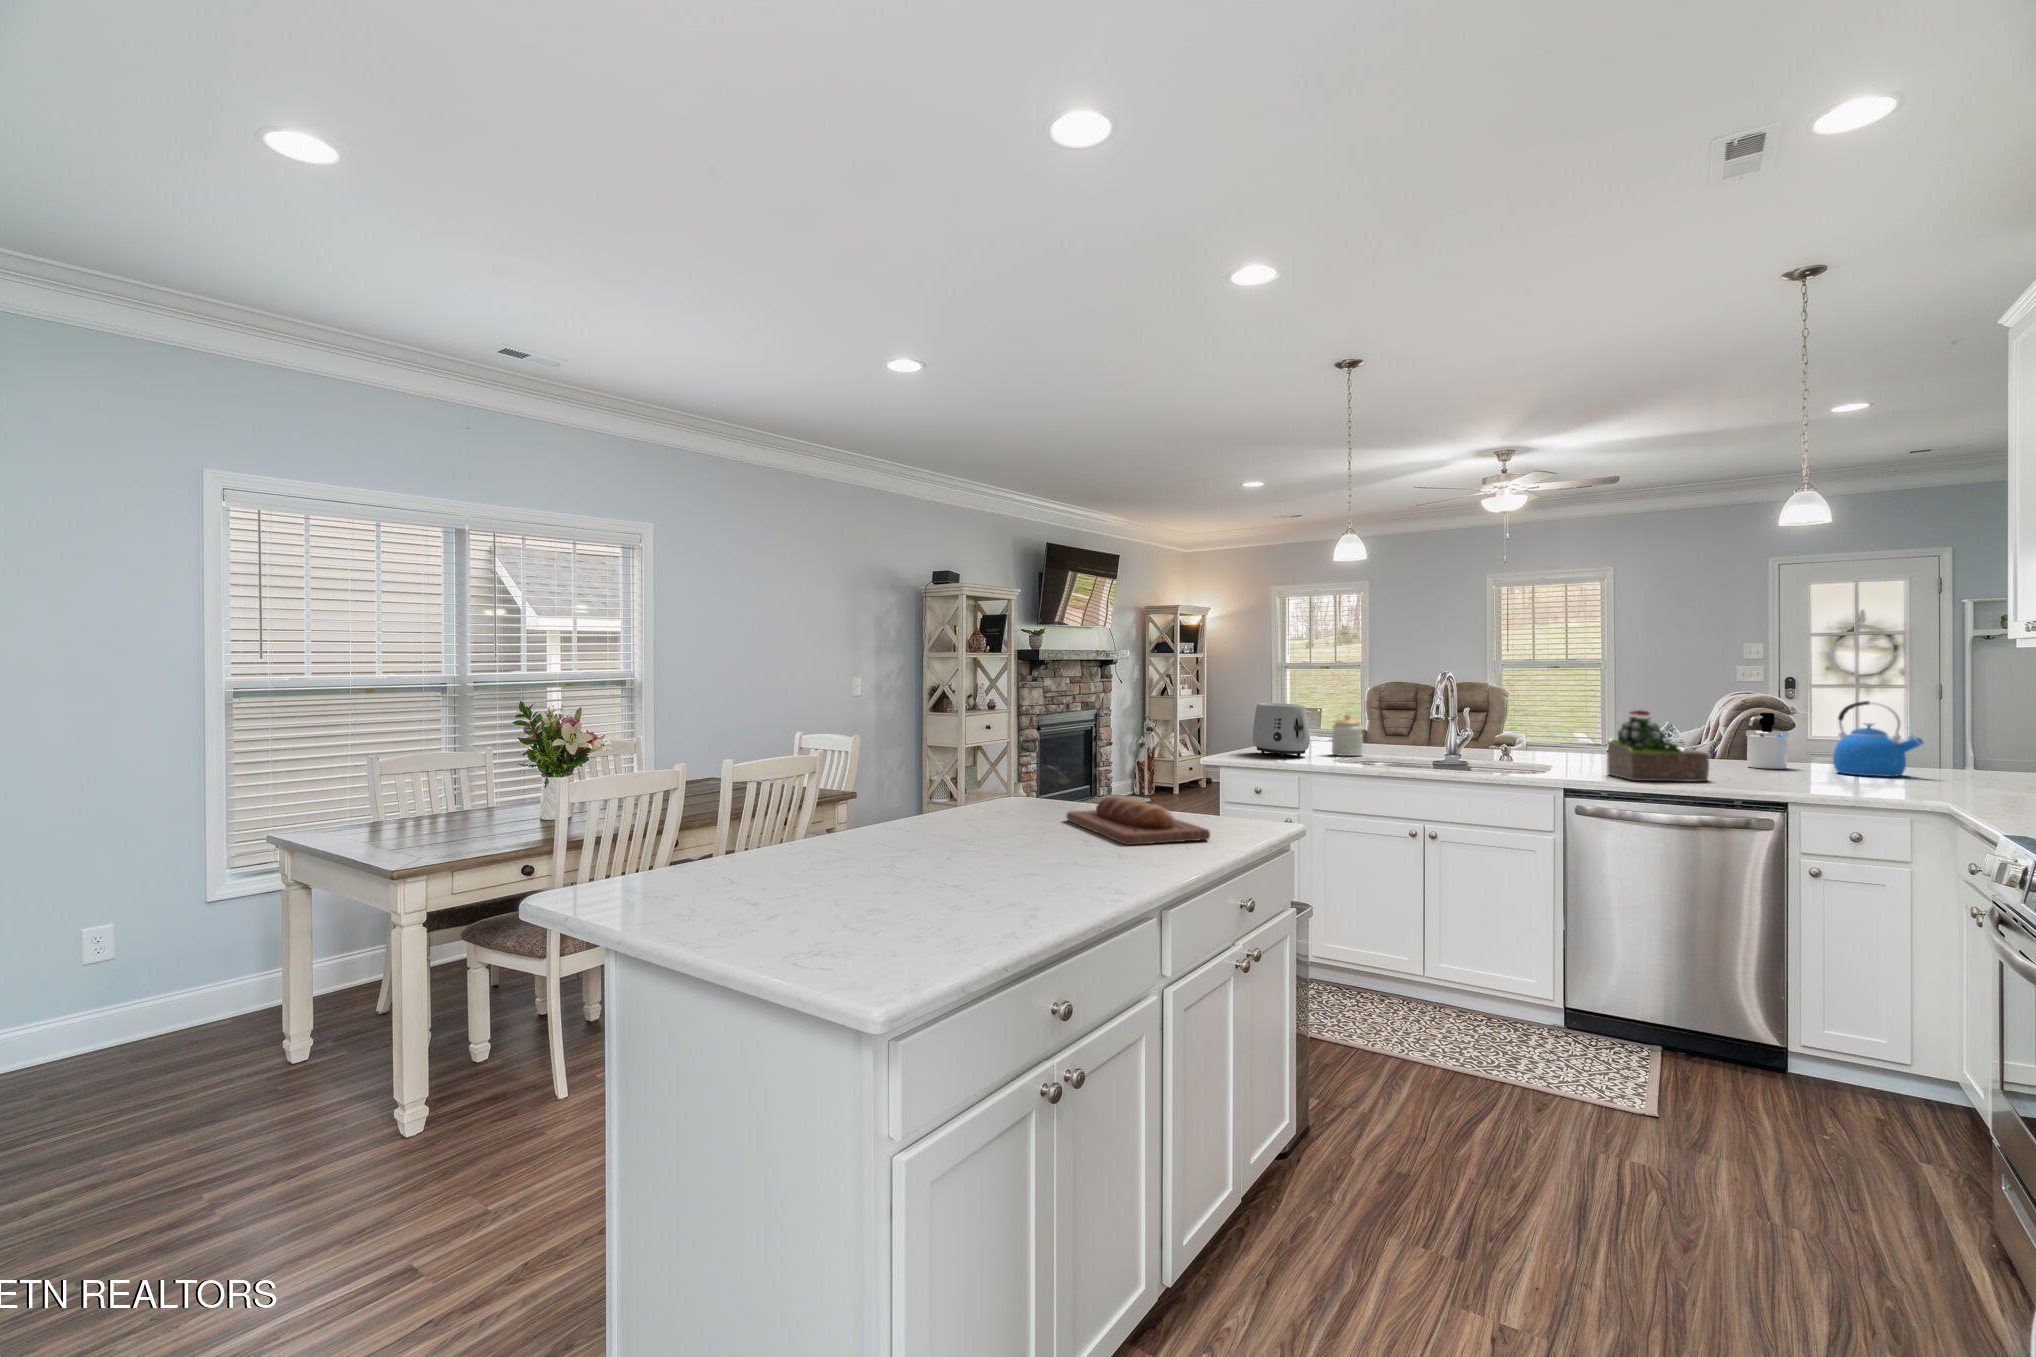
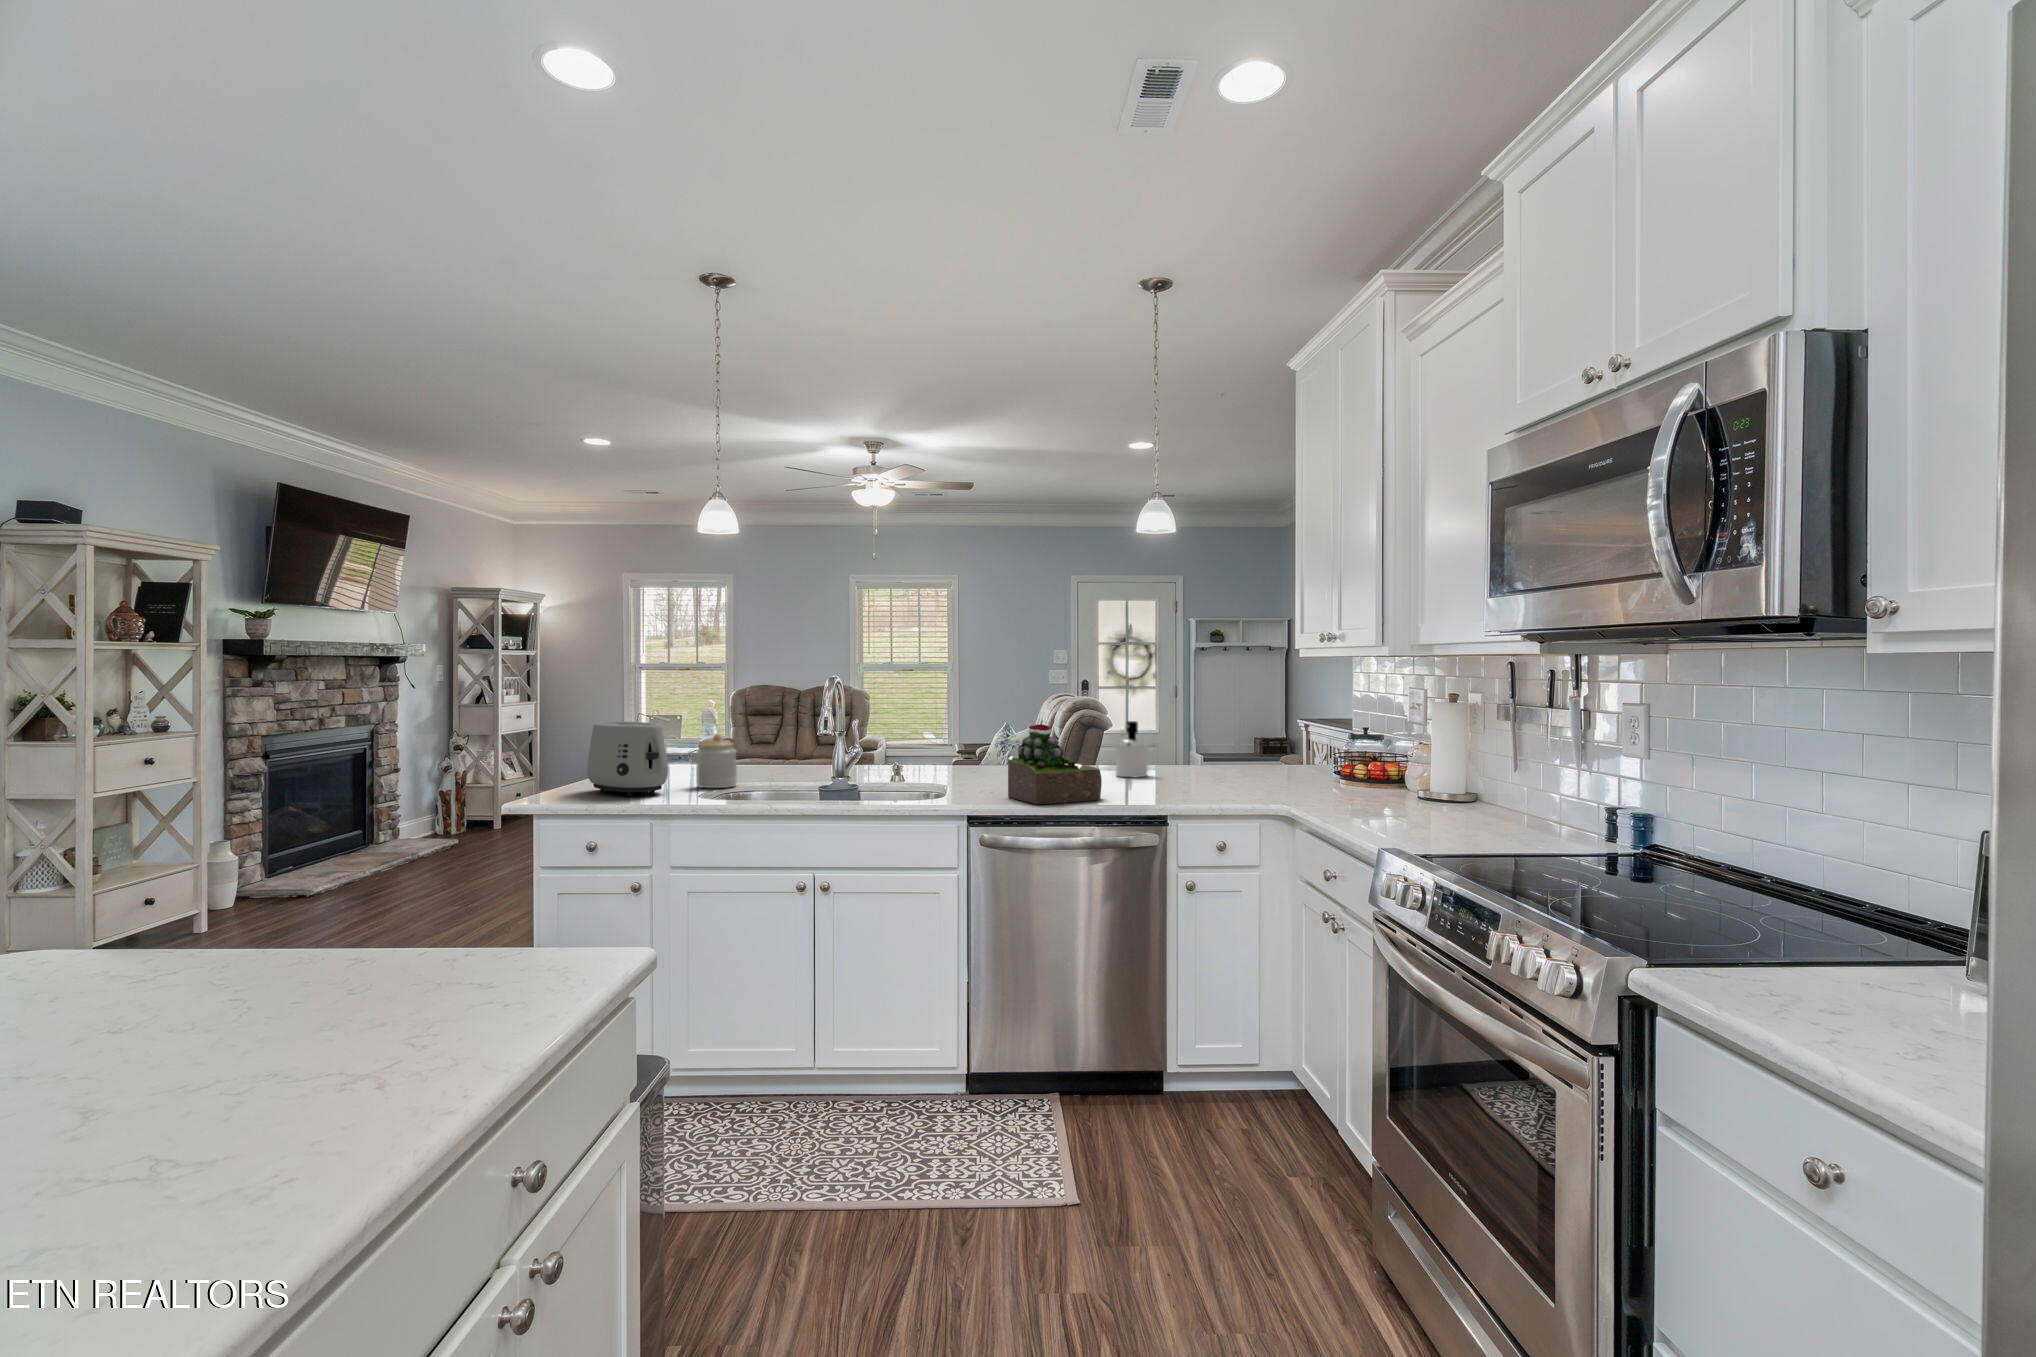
kettle: present [1833,701,1923,777] -> none [1184,708,1250,781]
bread loaf: present [1066,797,1210,845] -> none [109,963,458,1112]

